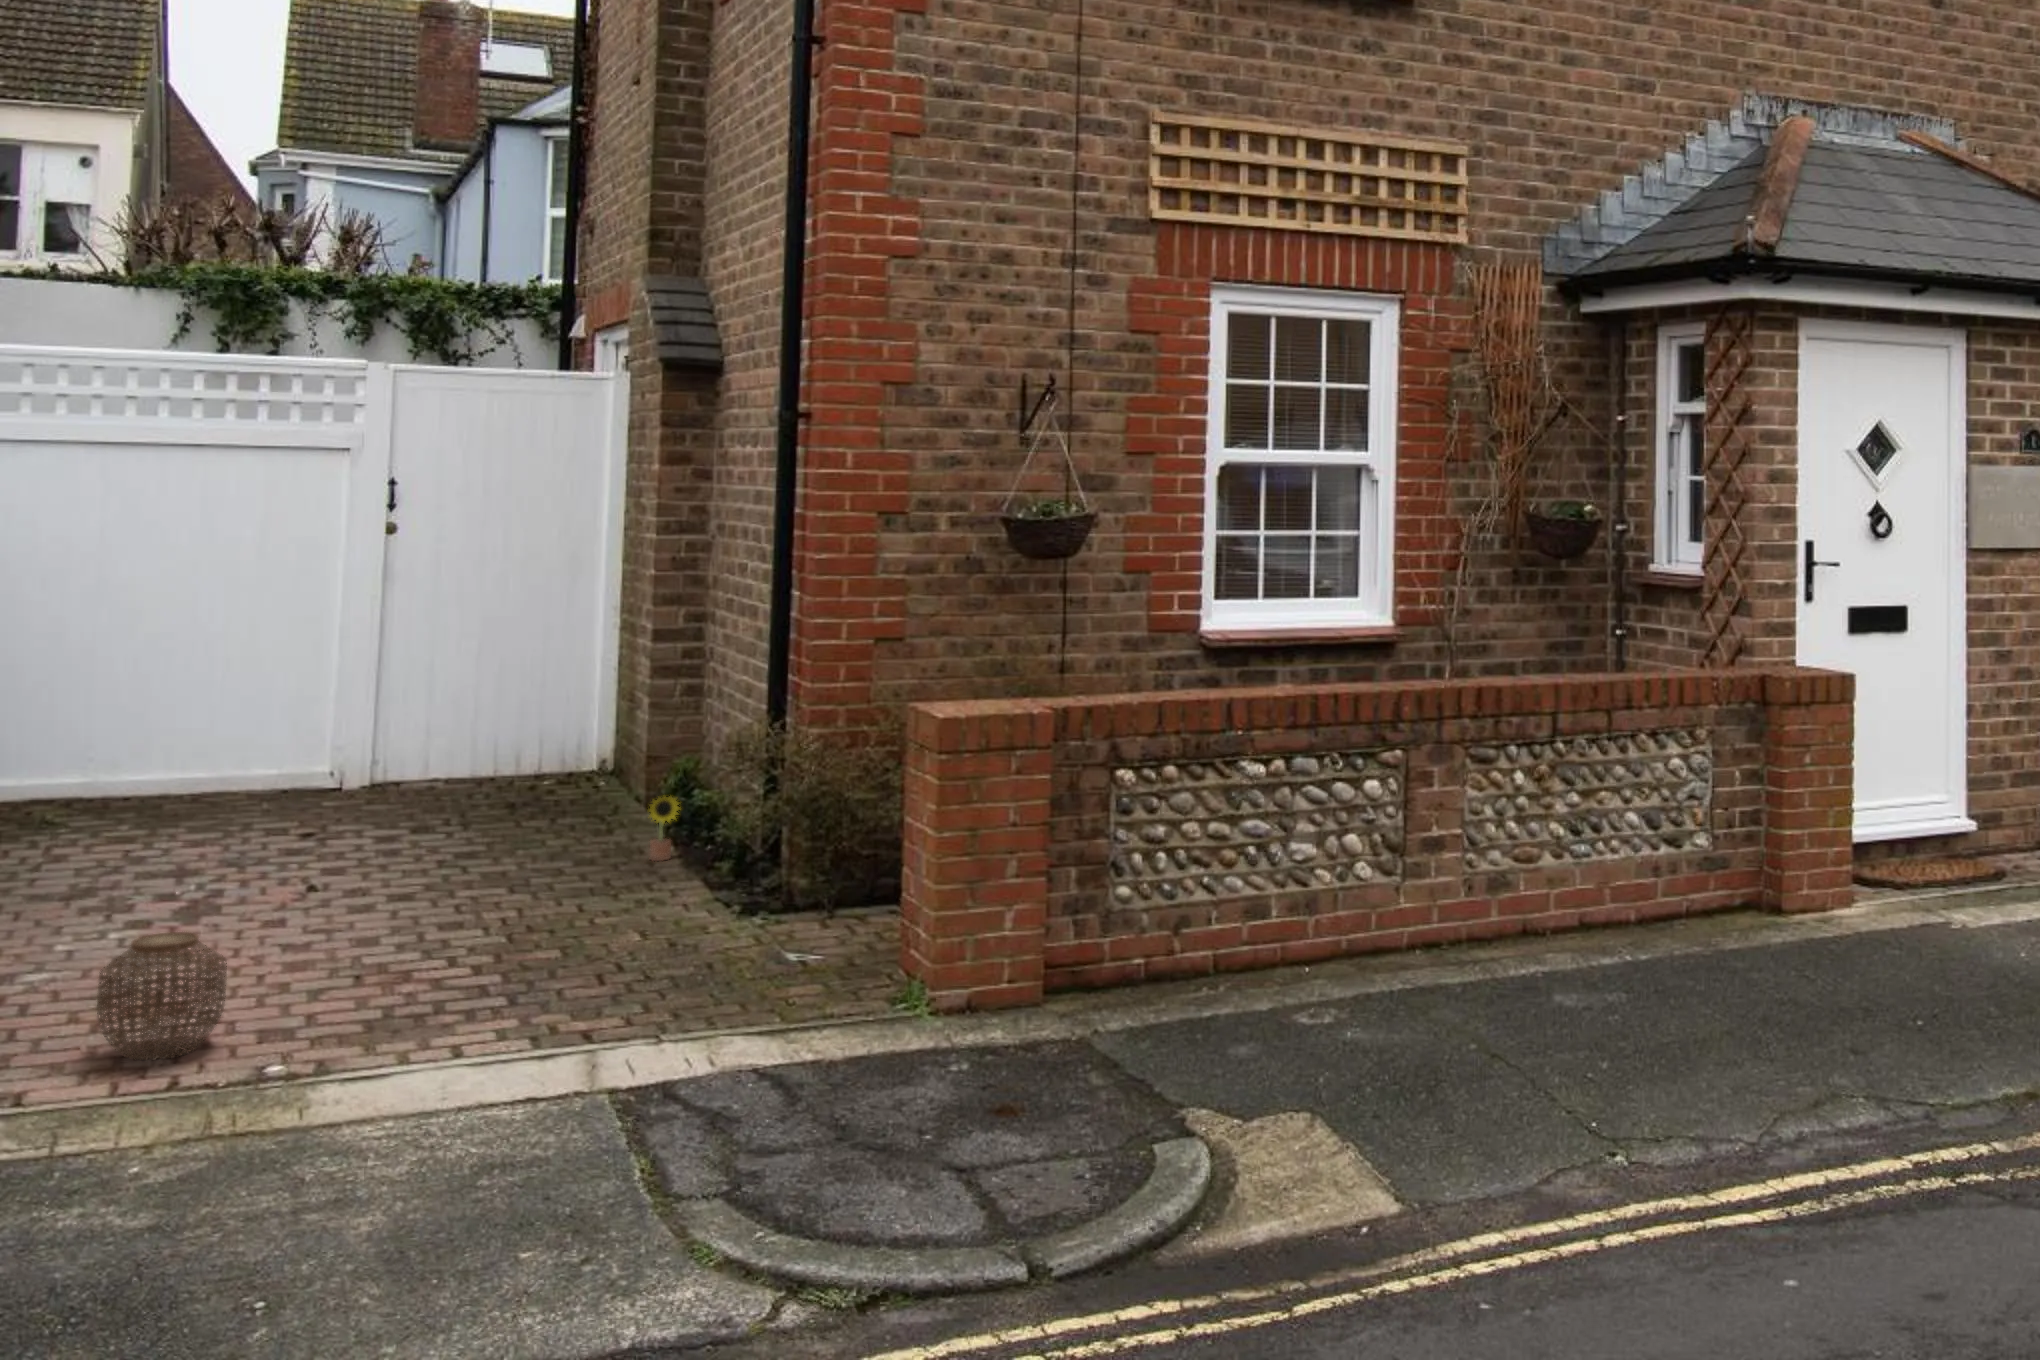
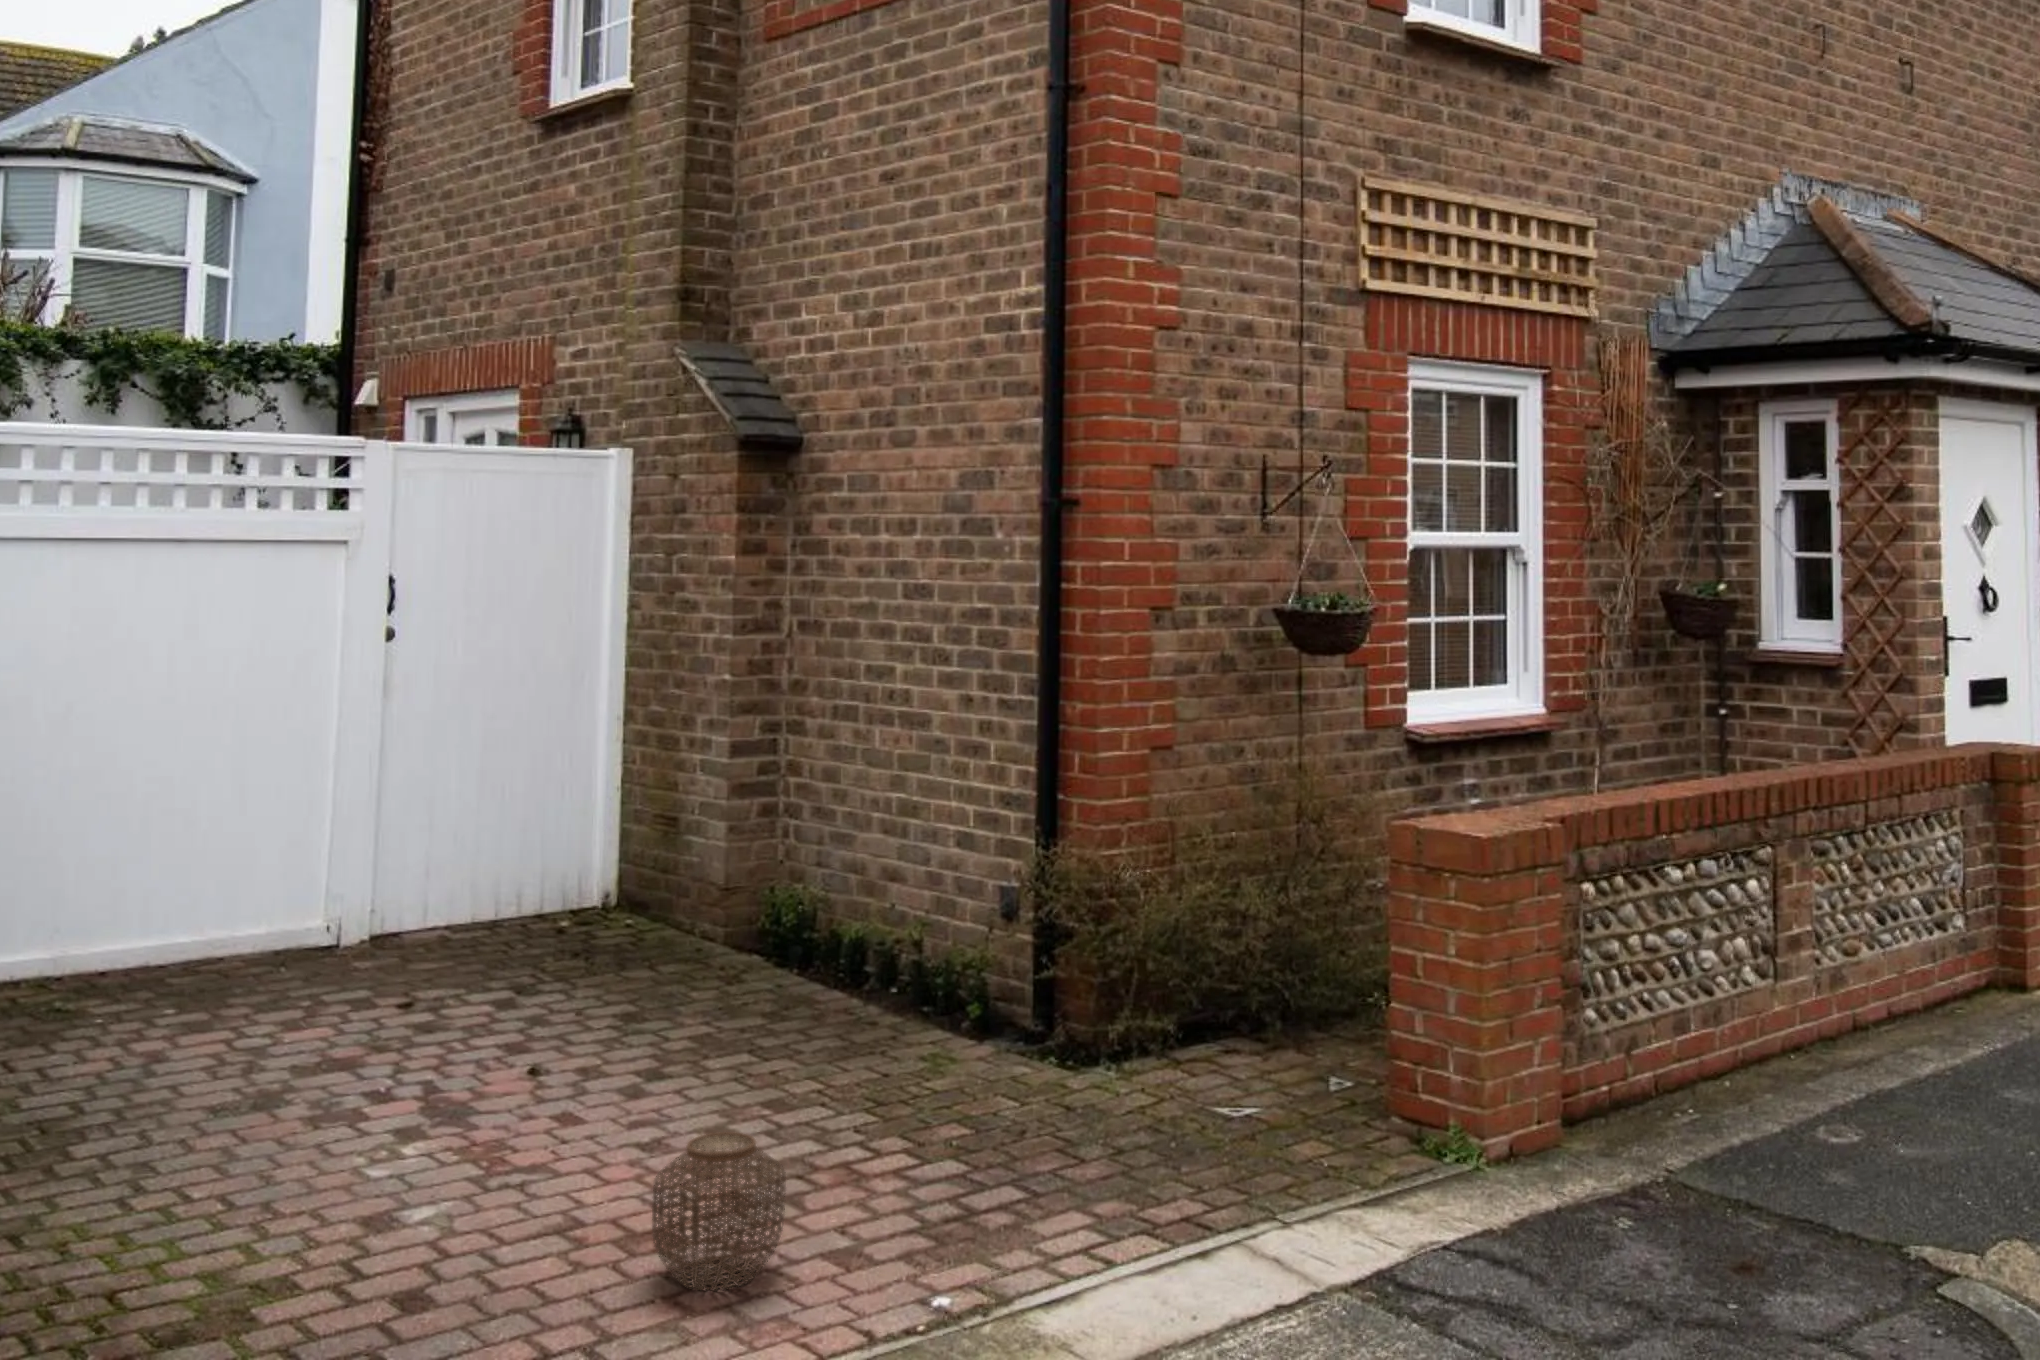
decorative plant: present [649,796,680,861] -> none [833,921,874,996]

